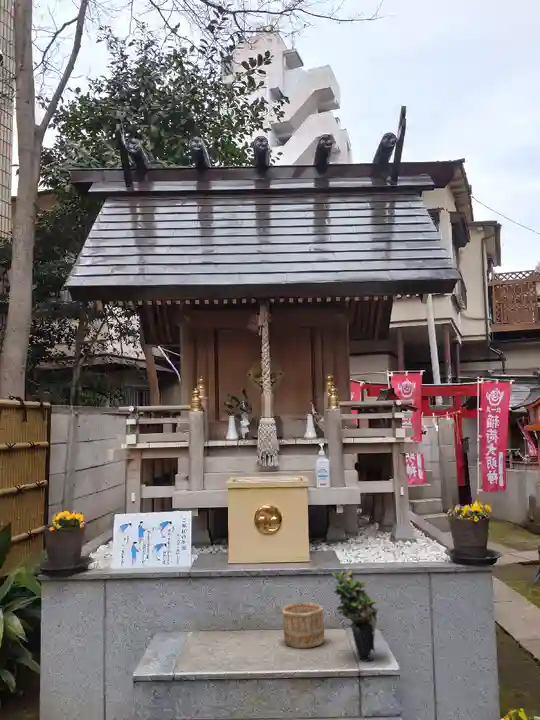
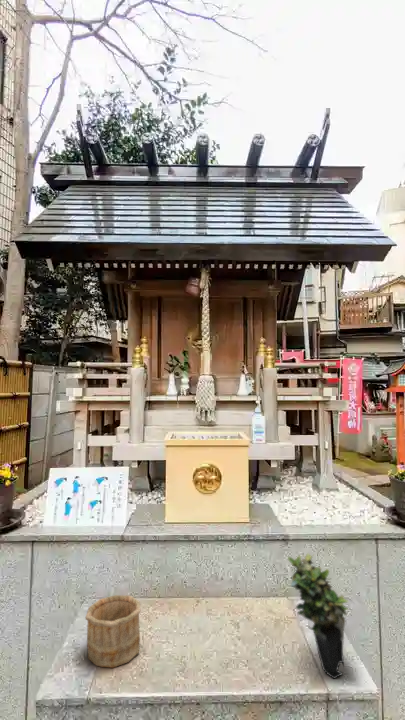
wooden bucket: present [281,602,324,648] -> present [85,595,141,668]

